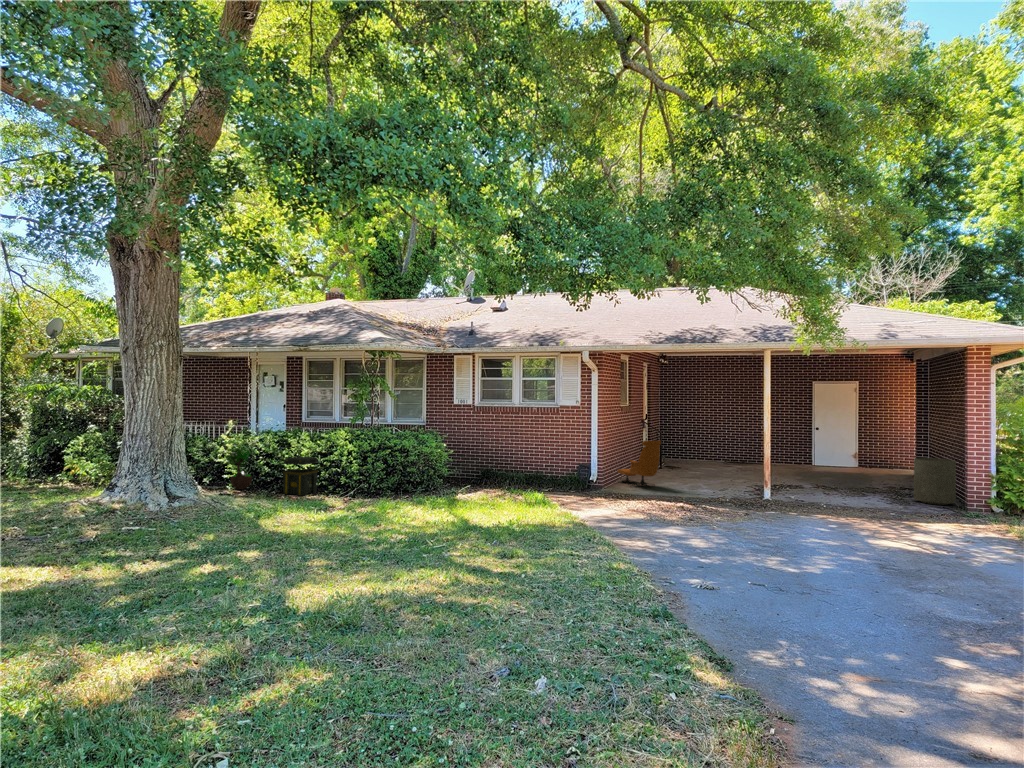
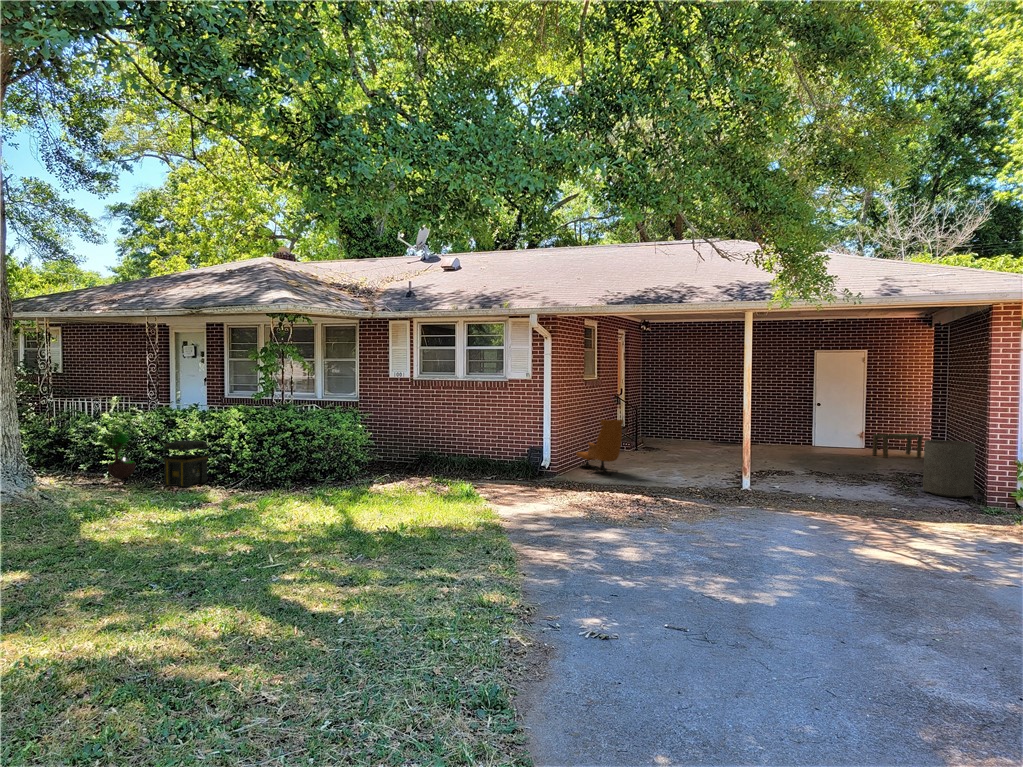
bench: none [866,455,910,476] -> present [873,434,923,458]

